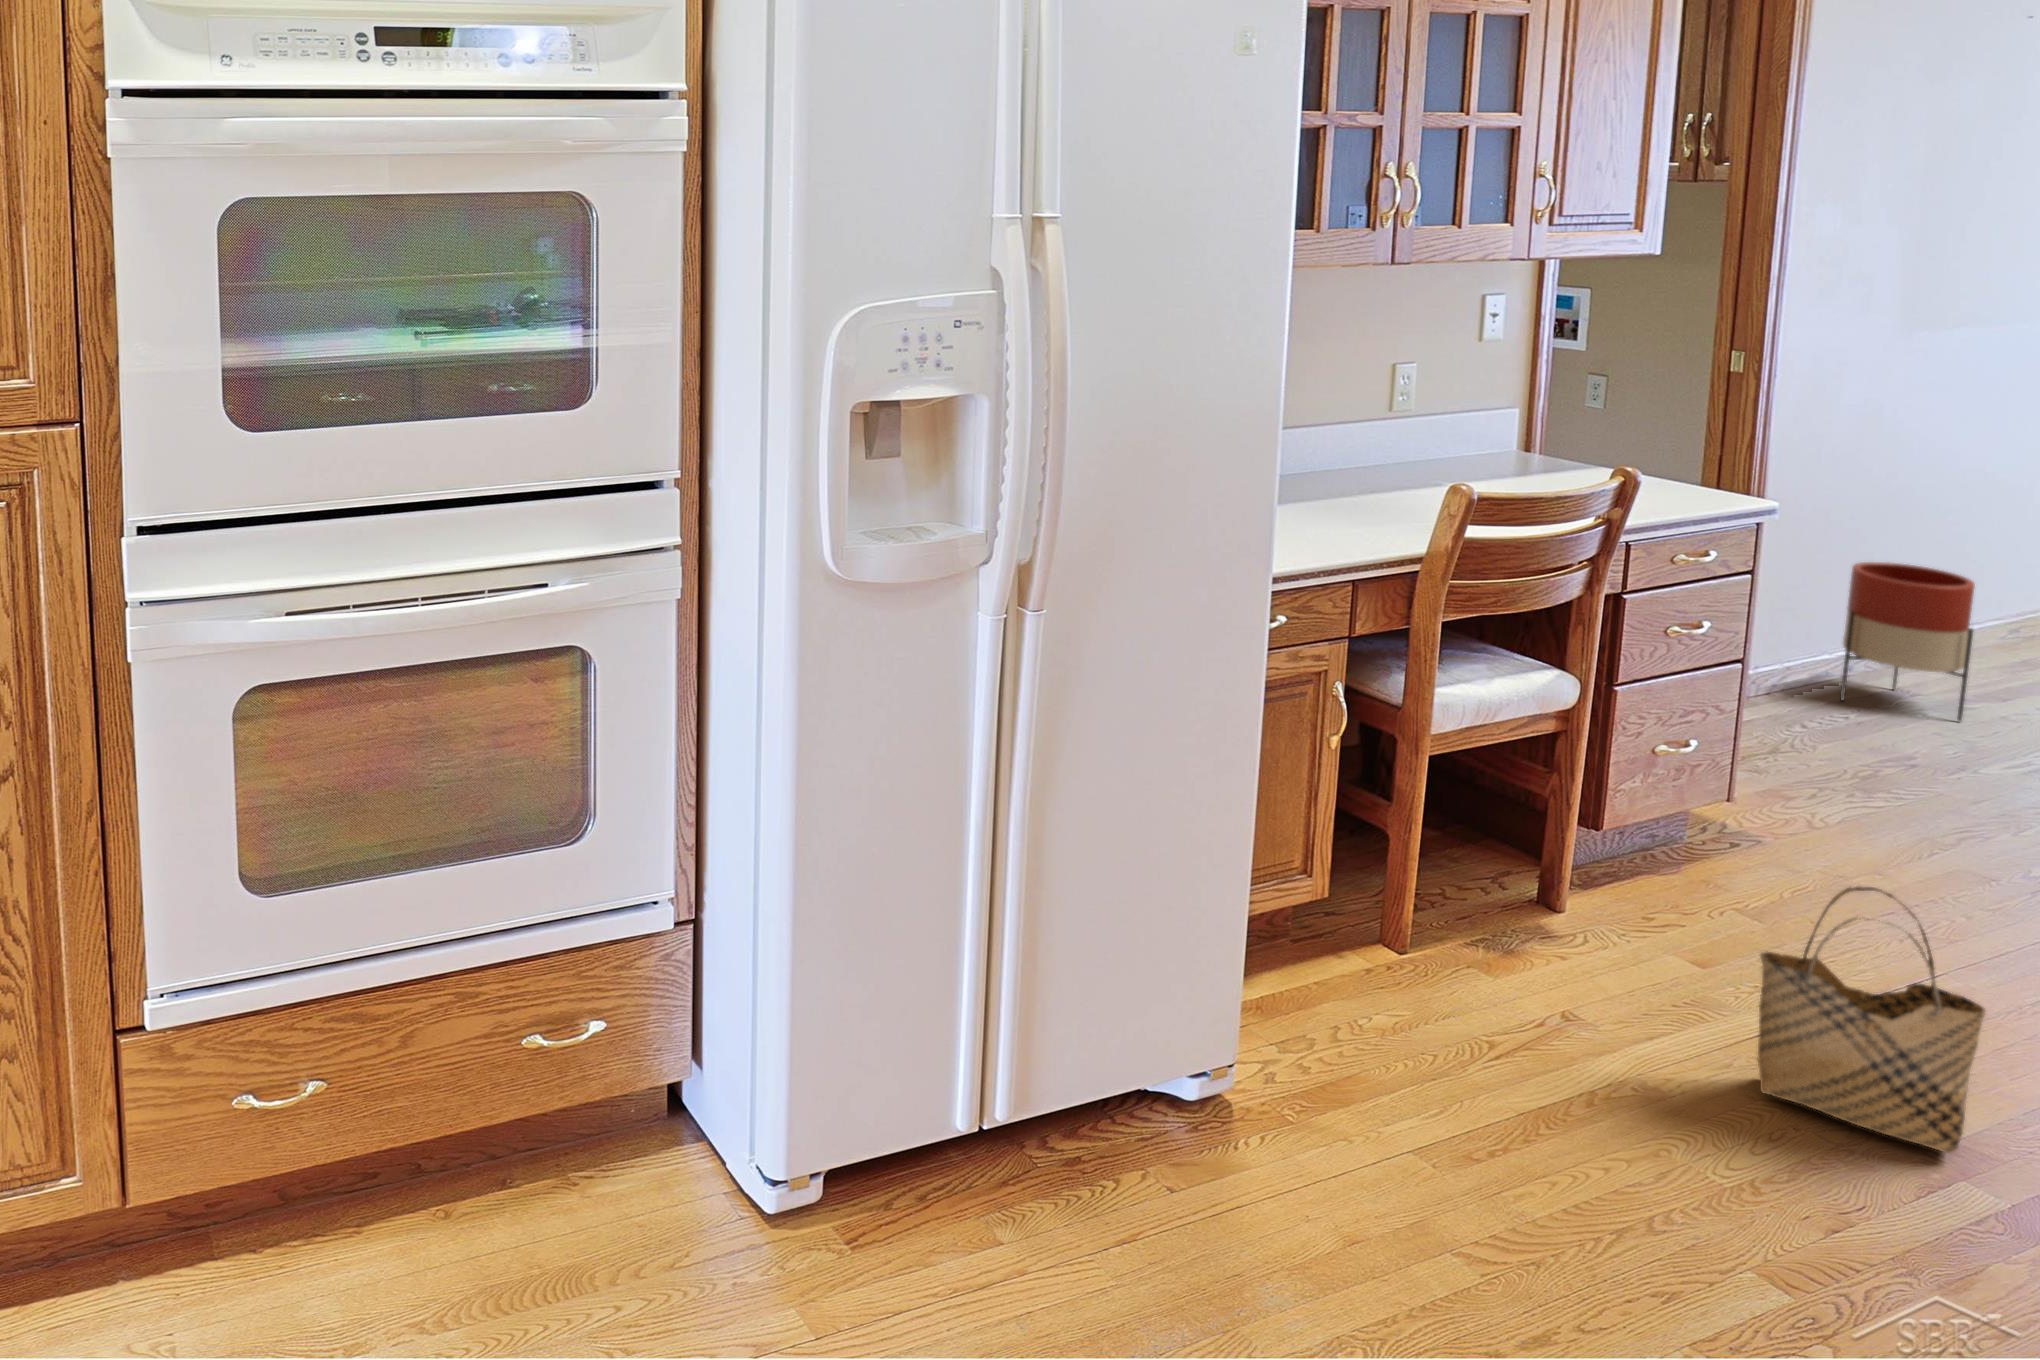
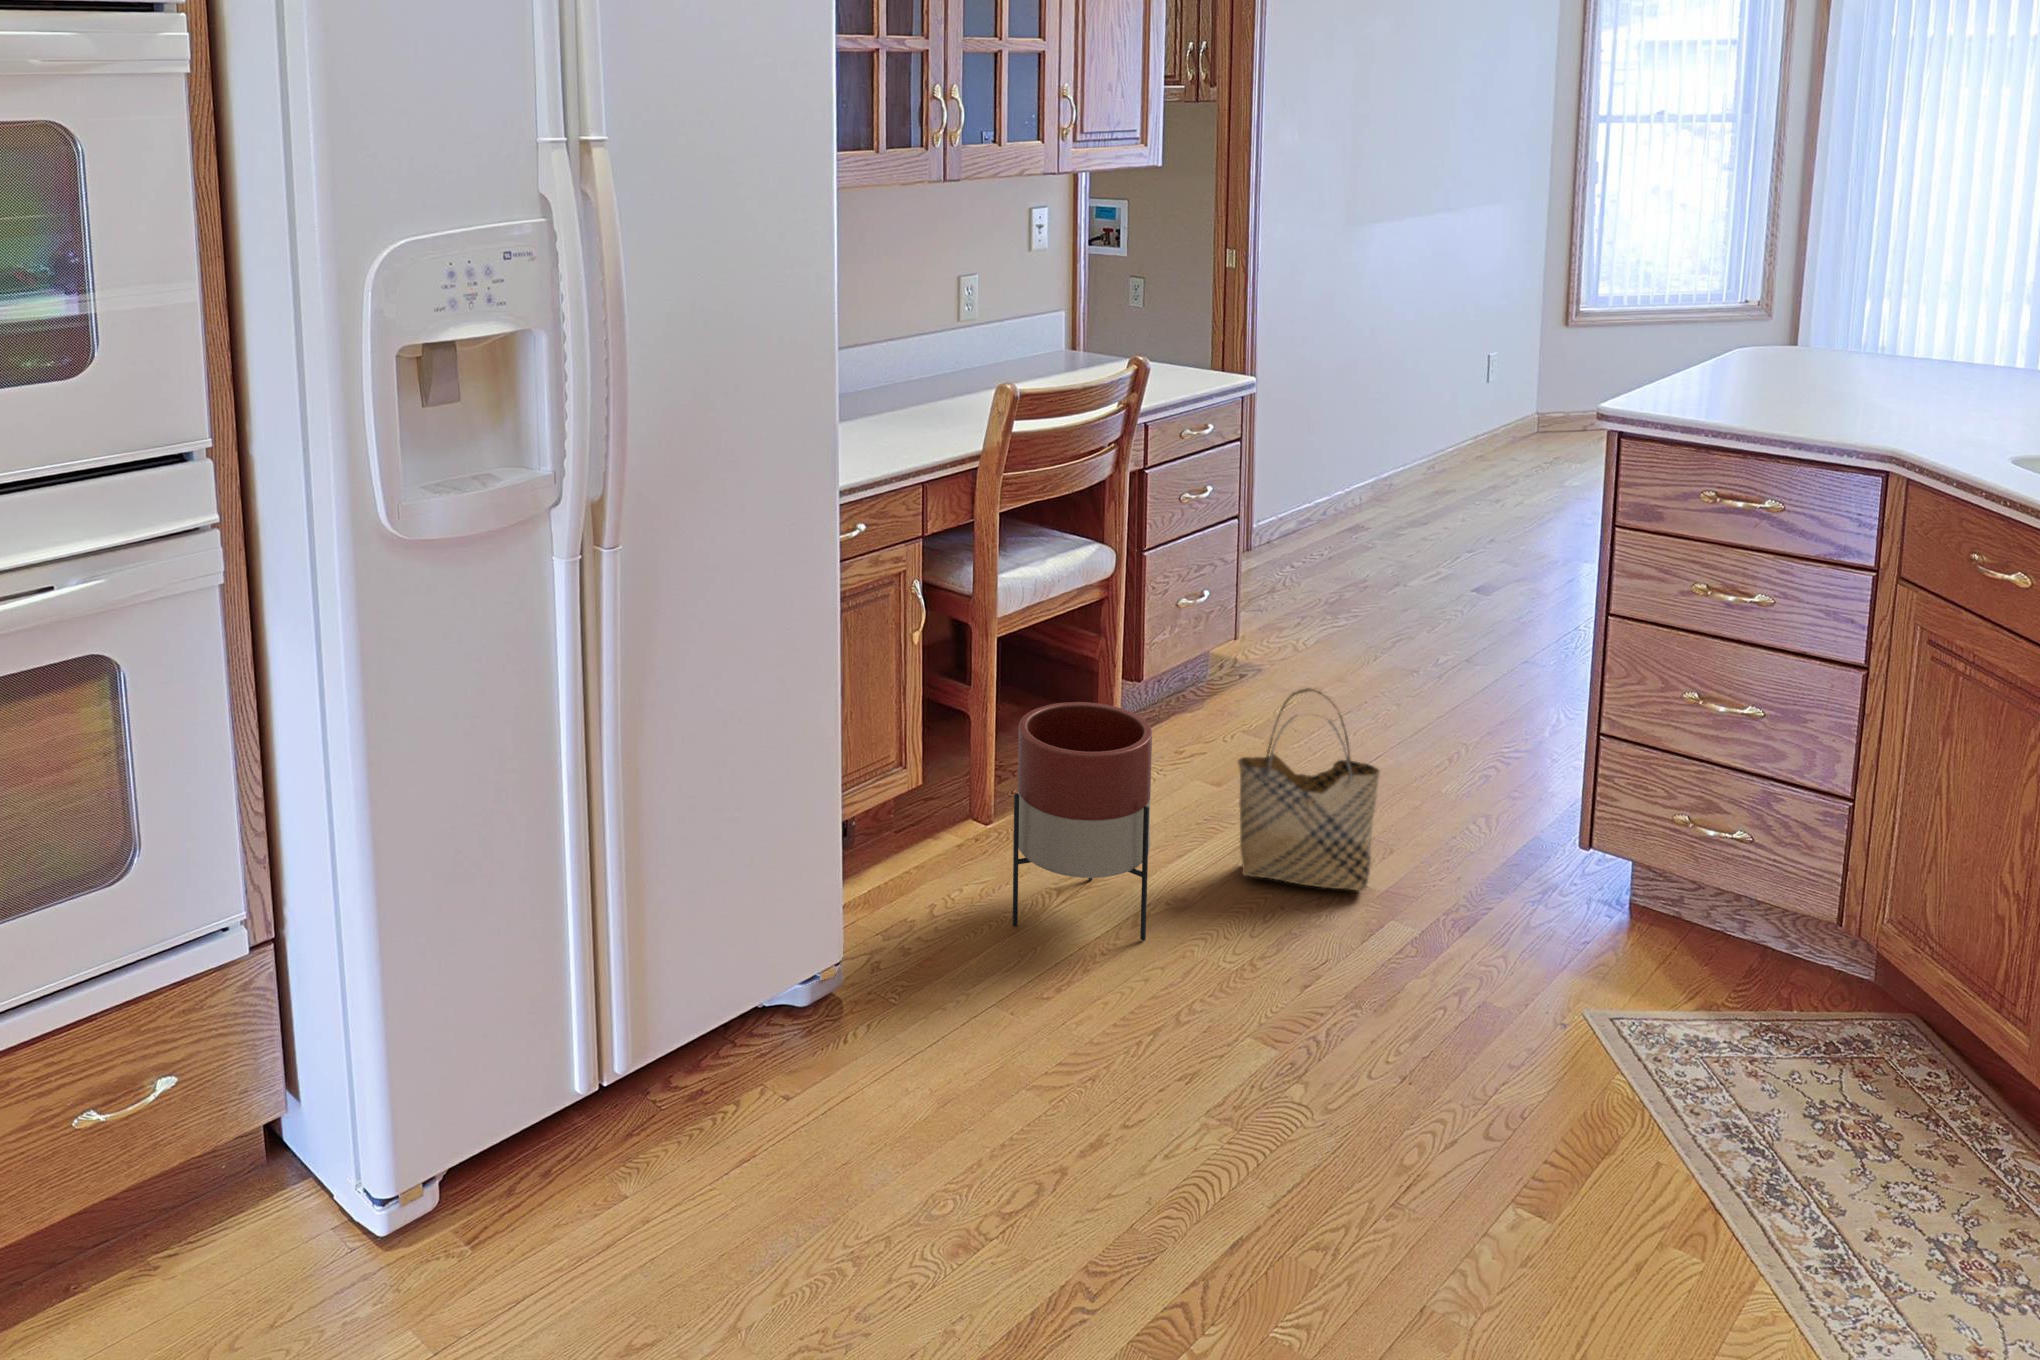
planter: present [1840,562,1975,721] -> present [1013,702,1152,941]

